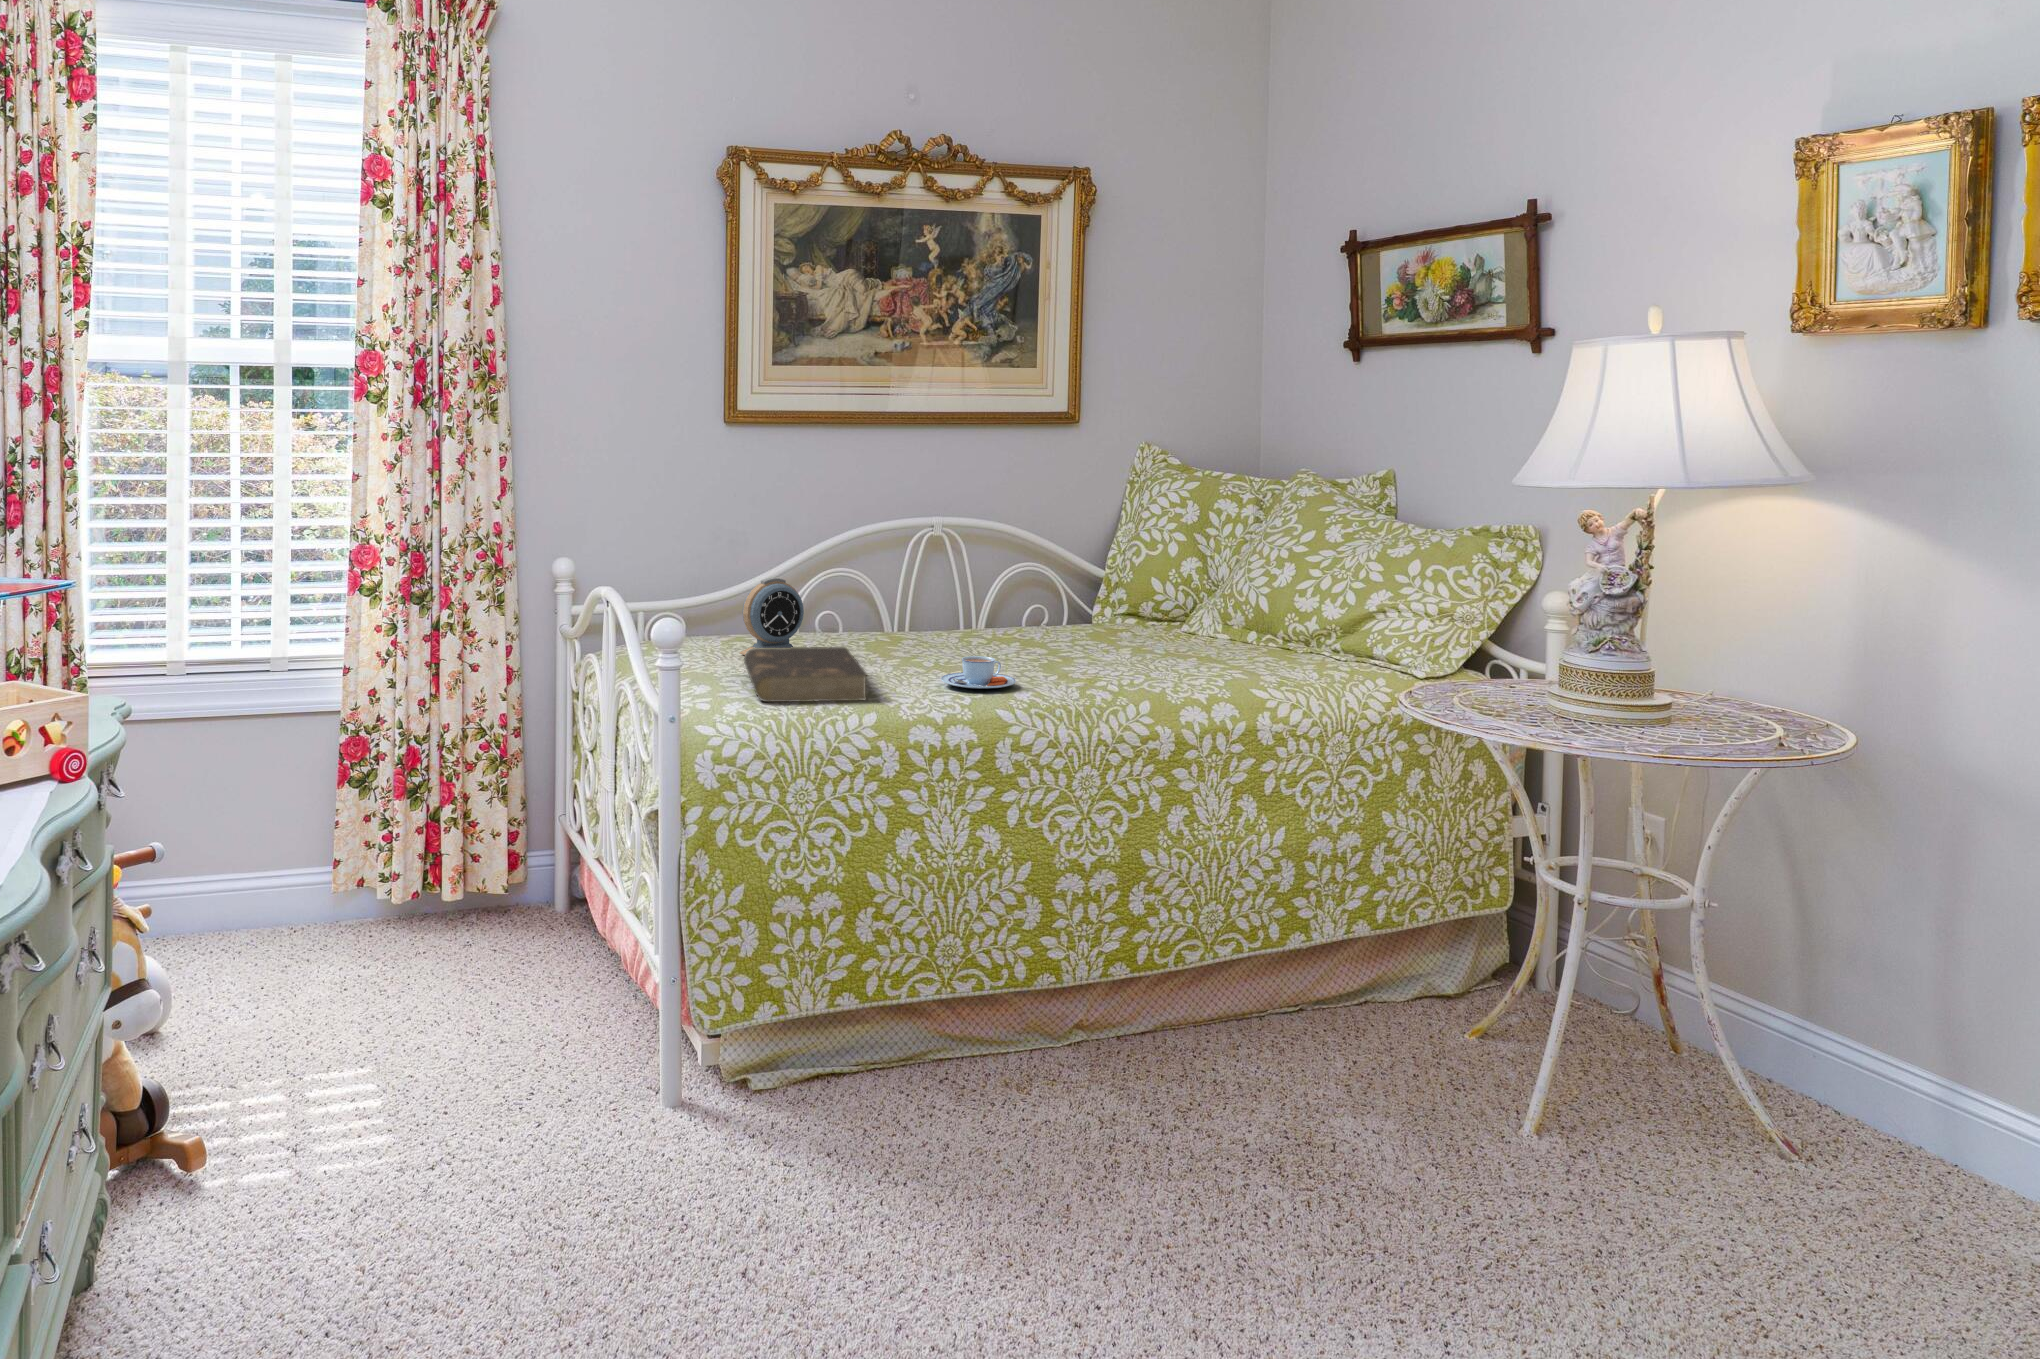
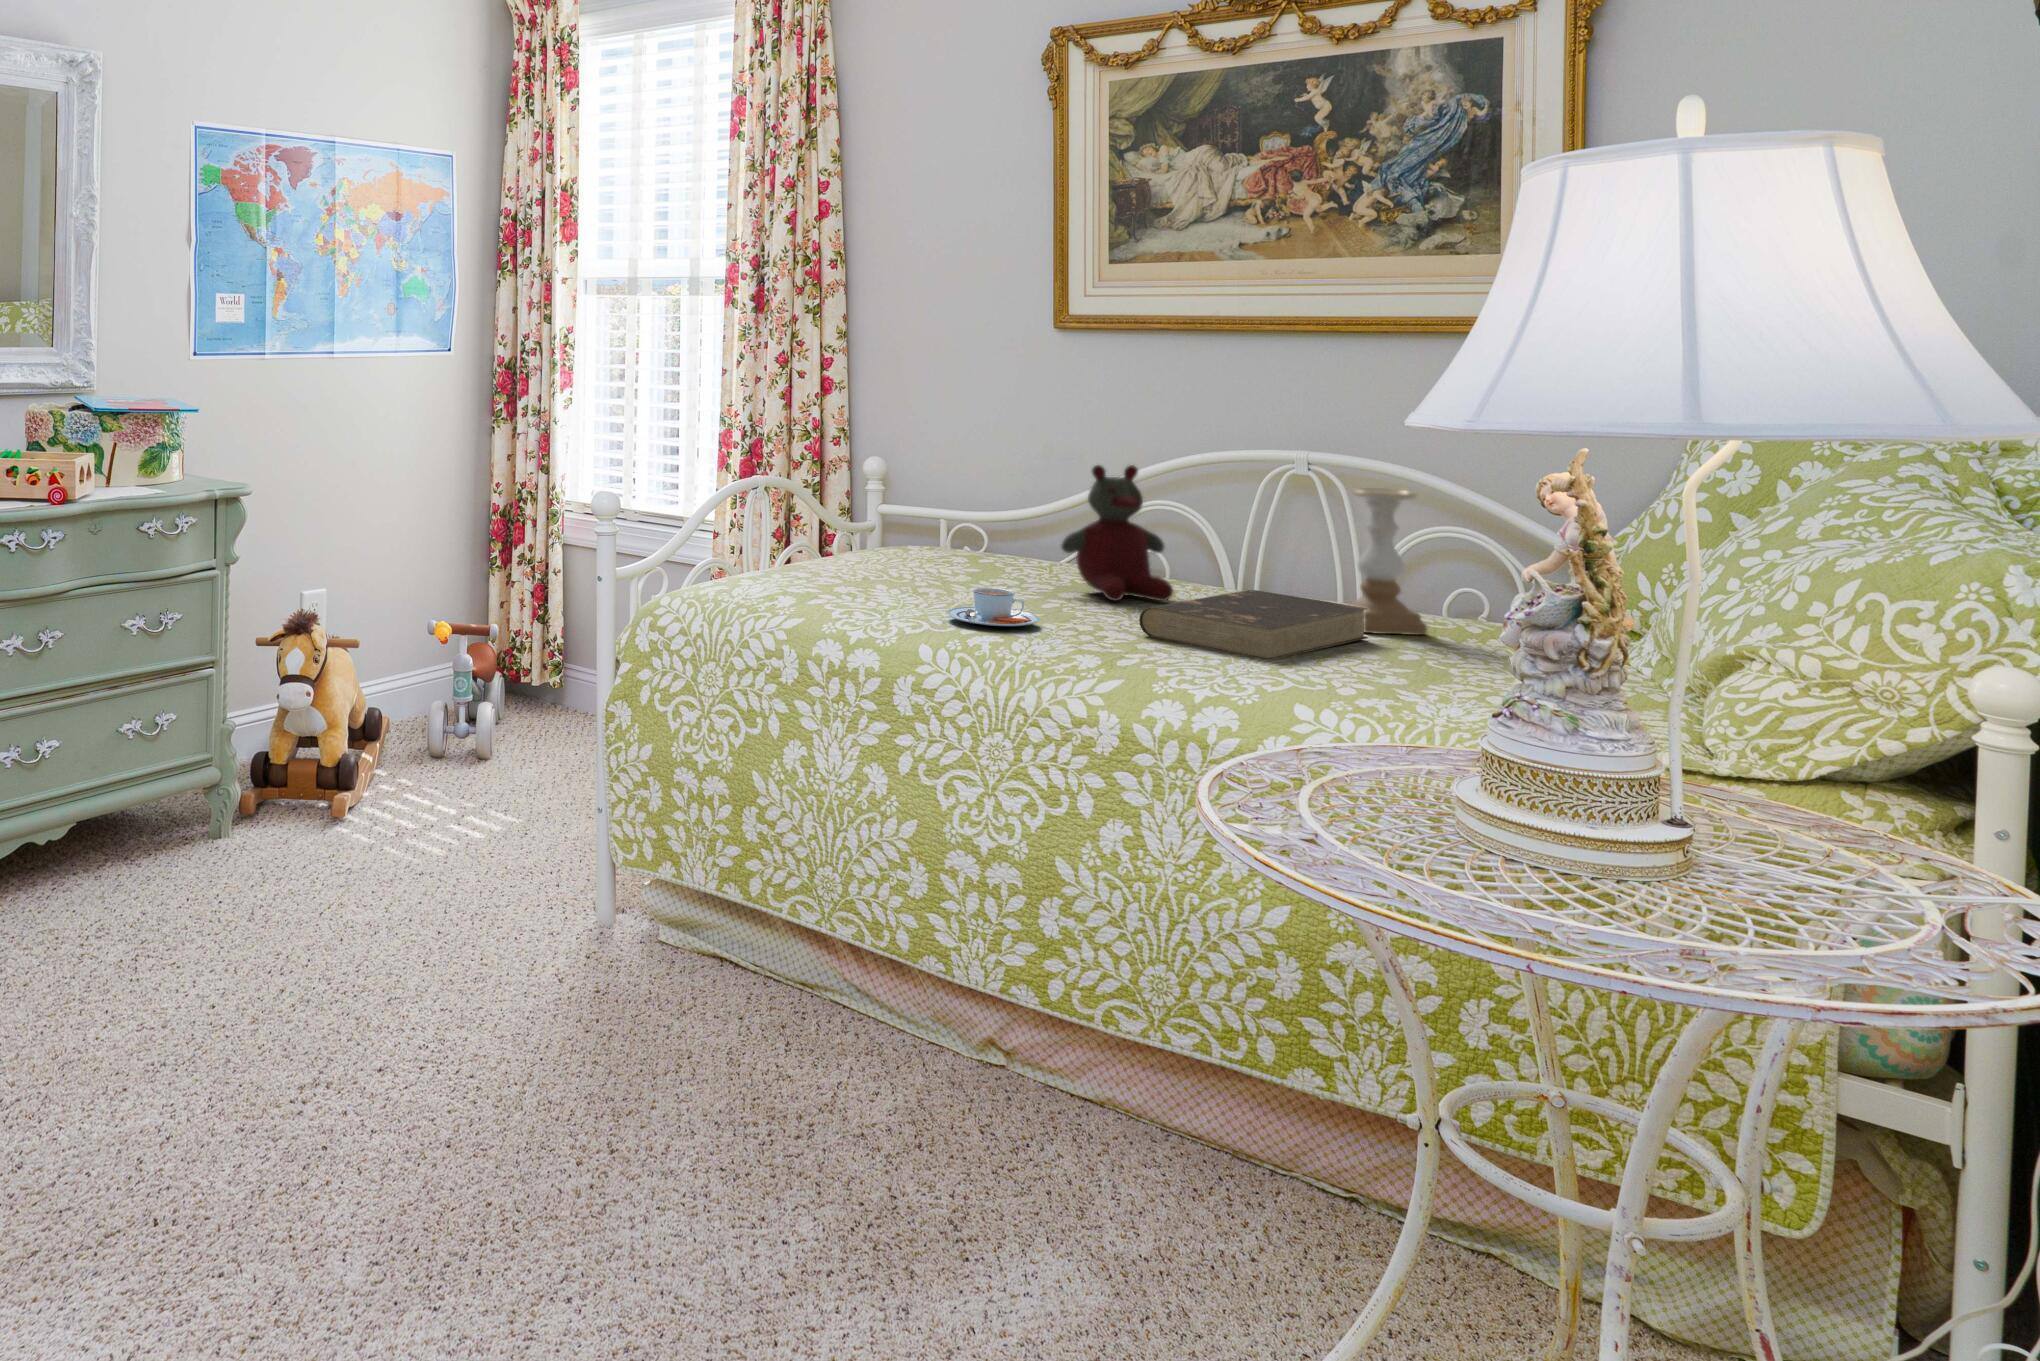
candle holder: none [1040,538,1098,643] -> present [1349,488,1428,635]
stuffed bear: none [869,540,947,653] -> present [1061,465,1173,601]
alarm clock: present [740,577,804,655] -> none [936,490,1009,581]
book: present [744,647,867,702] -> present [1139,590,1369,660]

